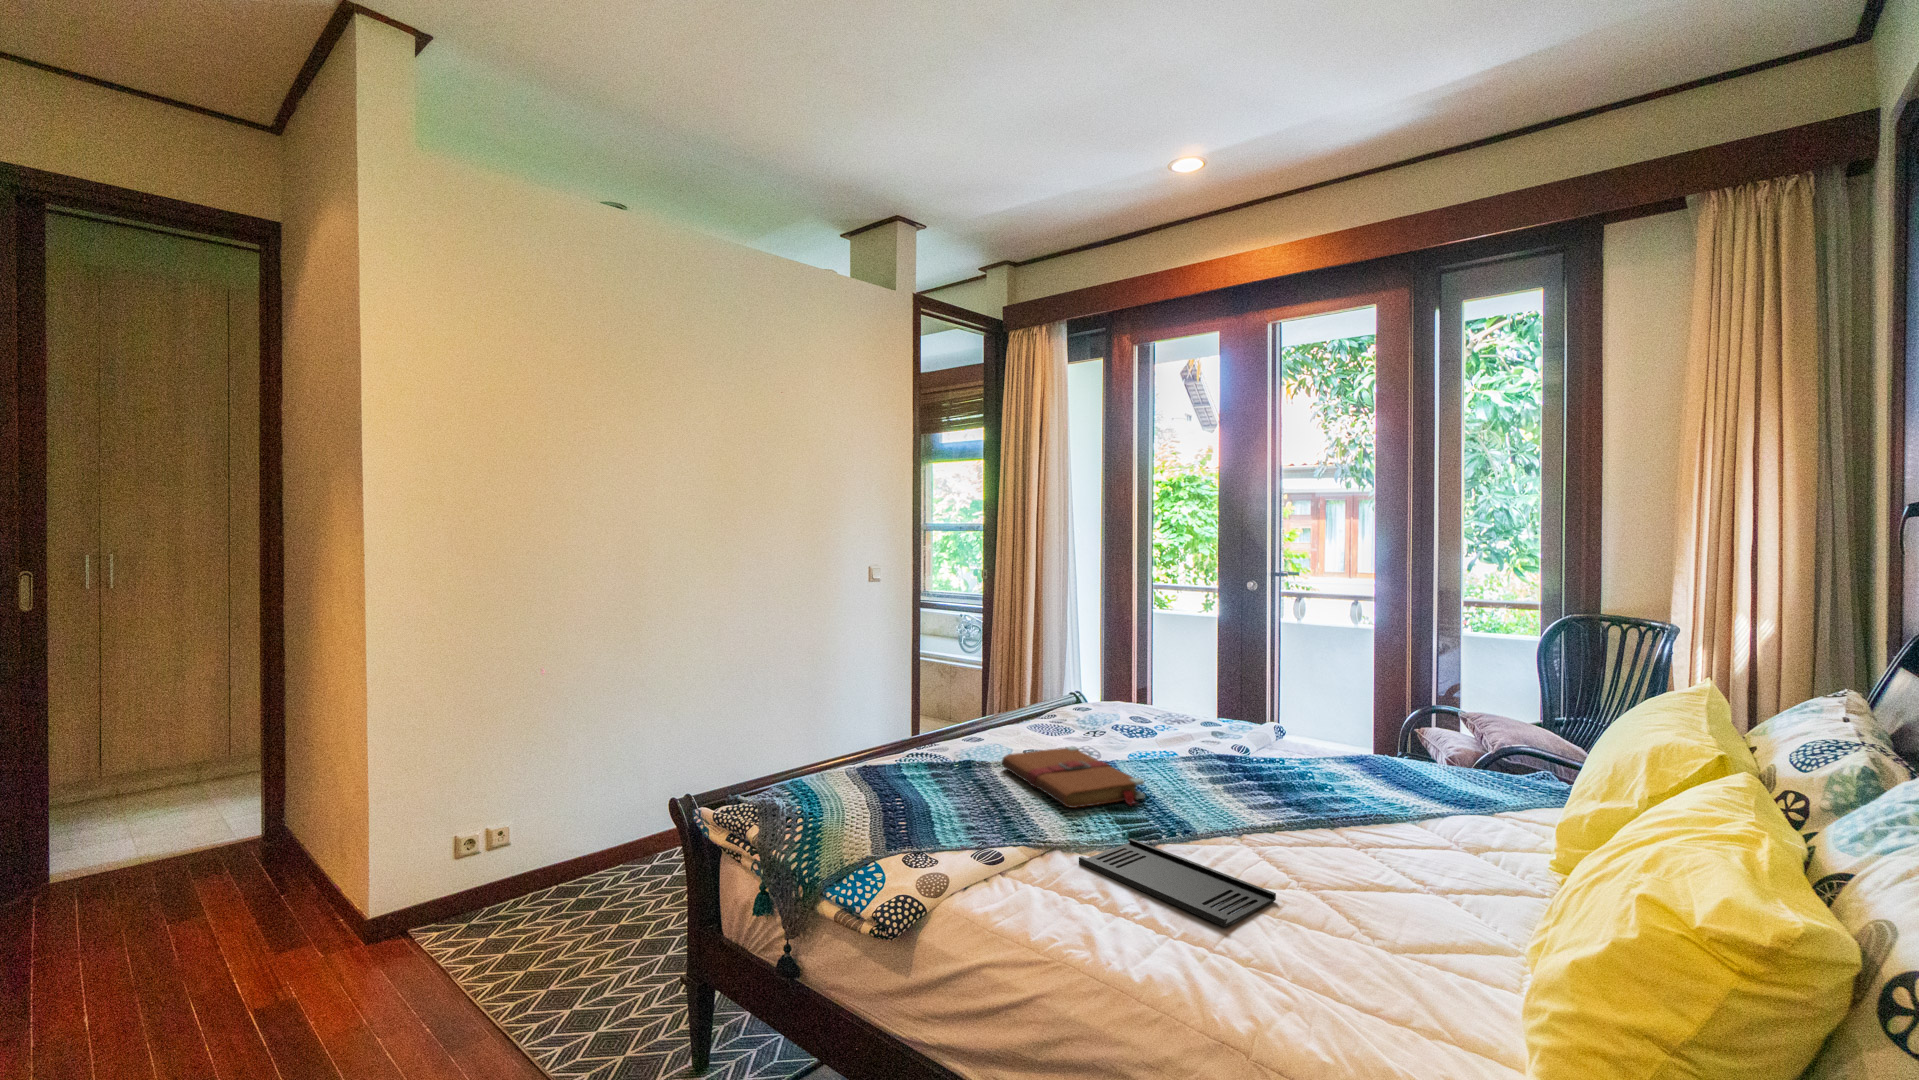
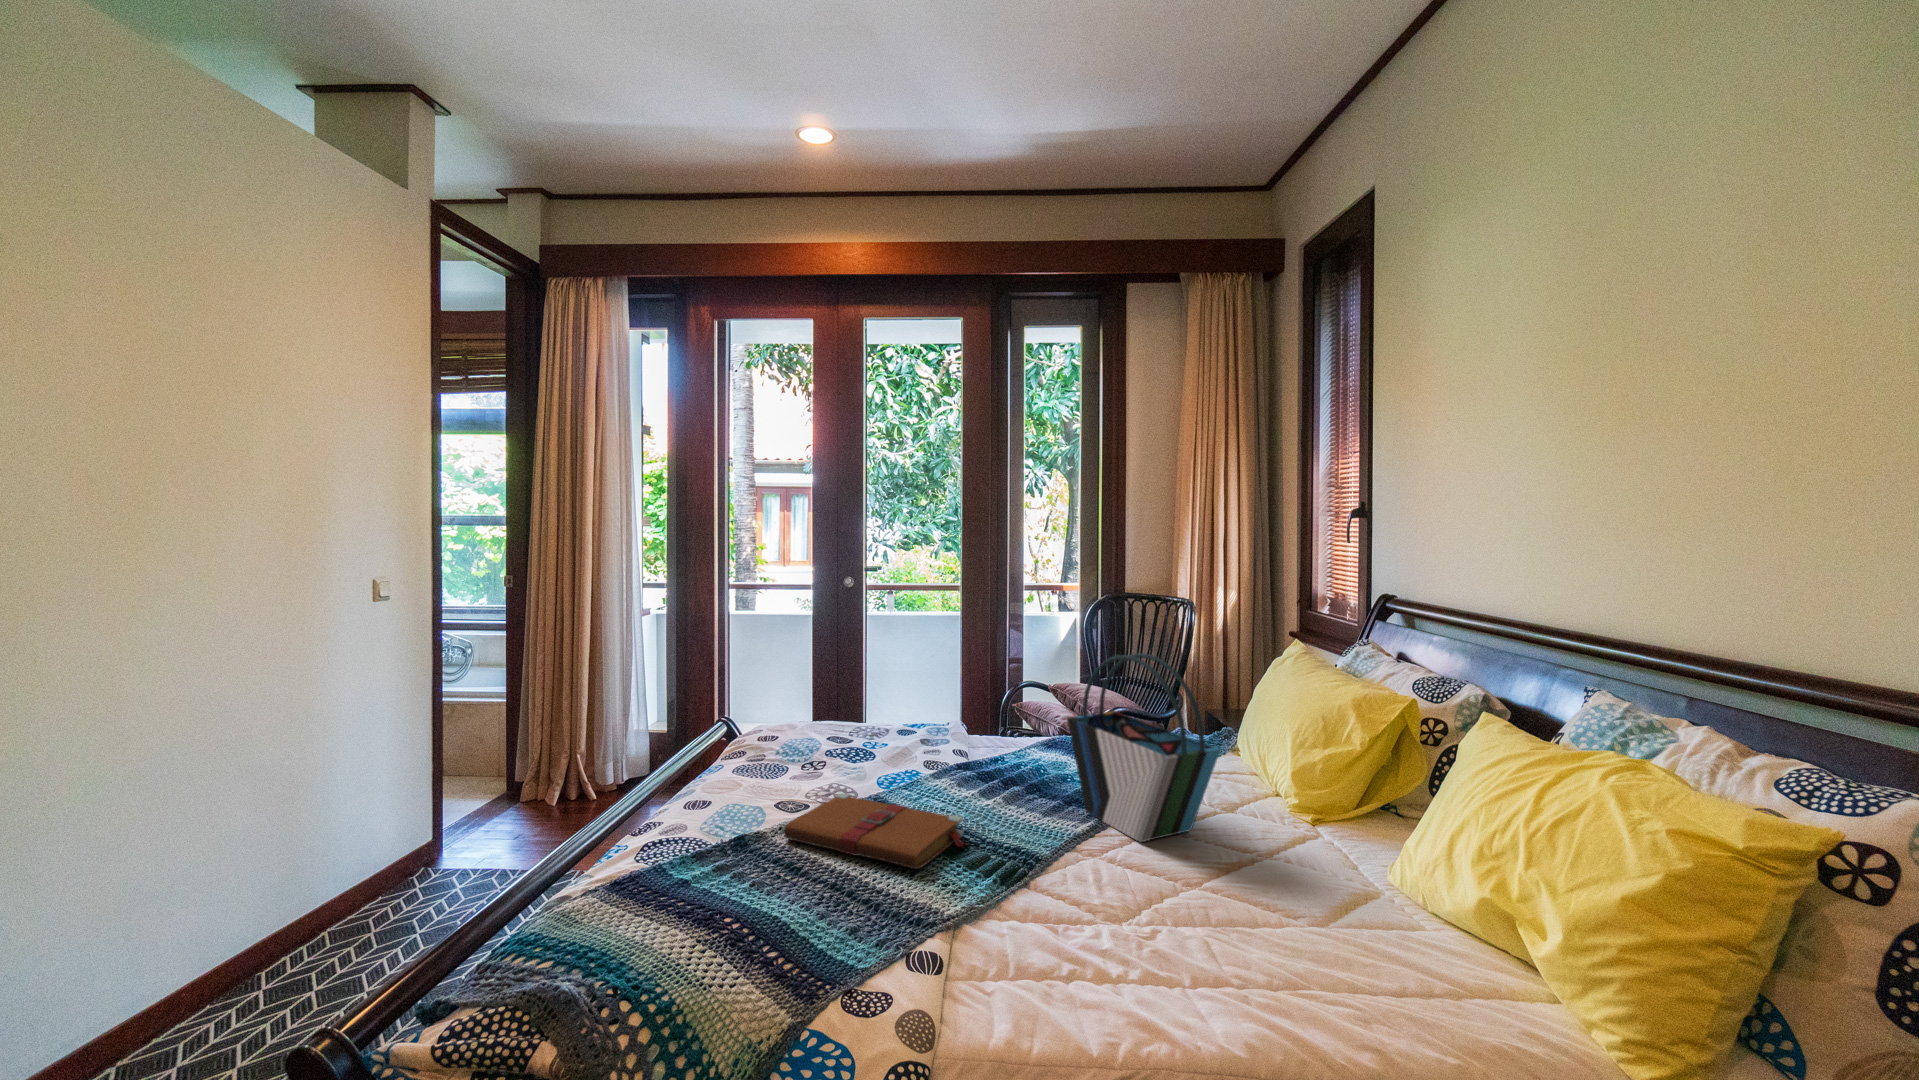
tote bag: none [1292,645,1410,853] -> present [1067,653,1220,842]
tray: present [1079,838,1276,927] -> none [1004,886,1194,953]

